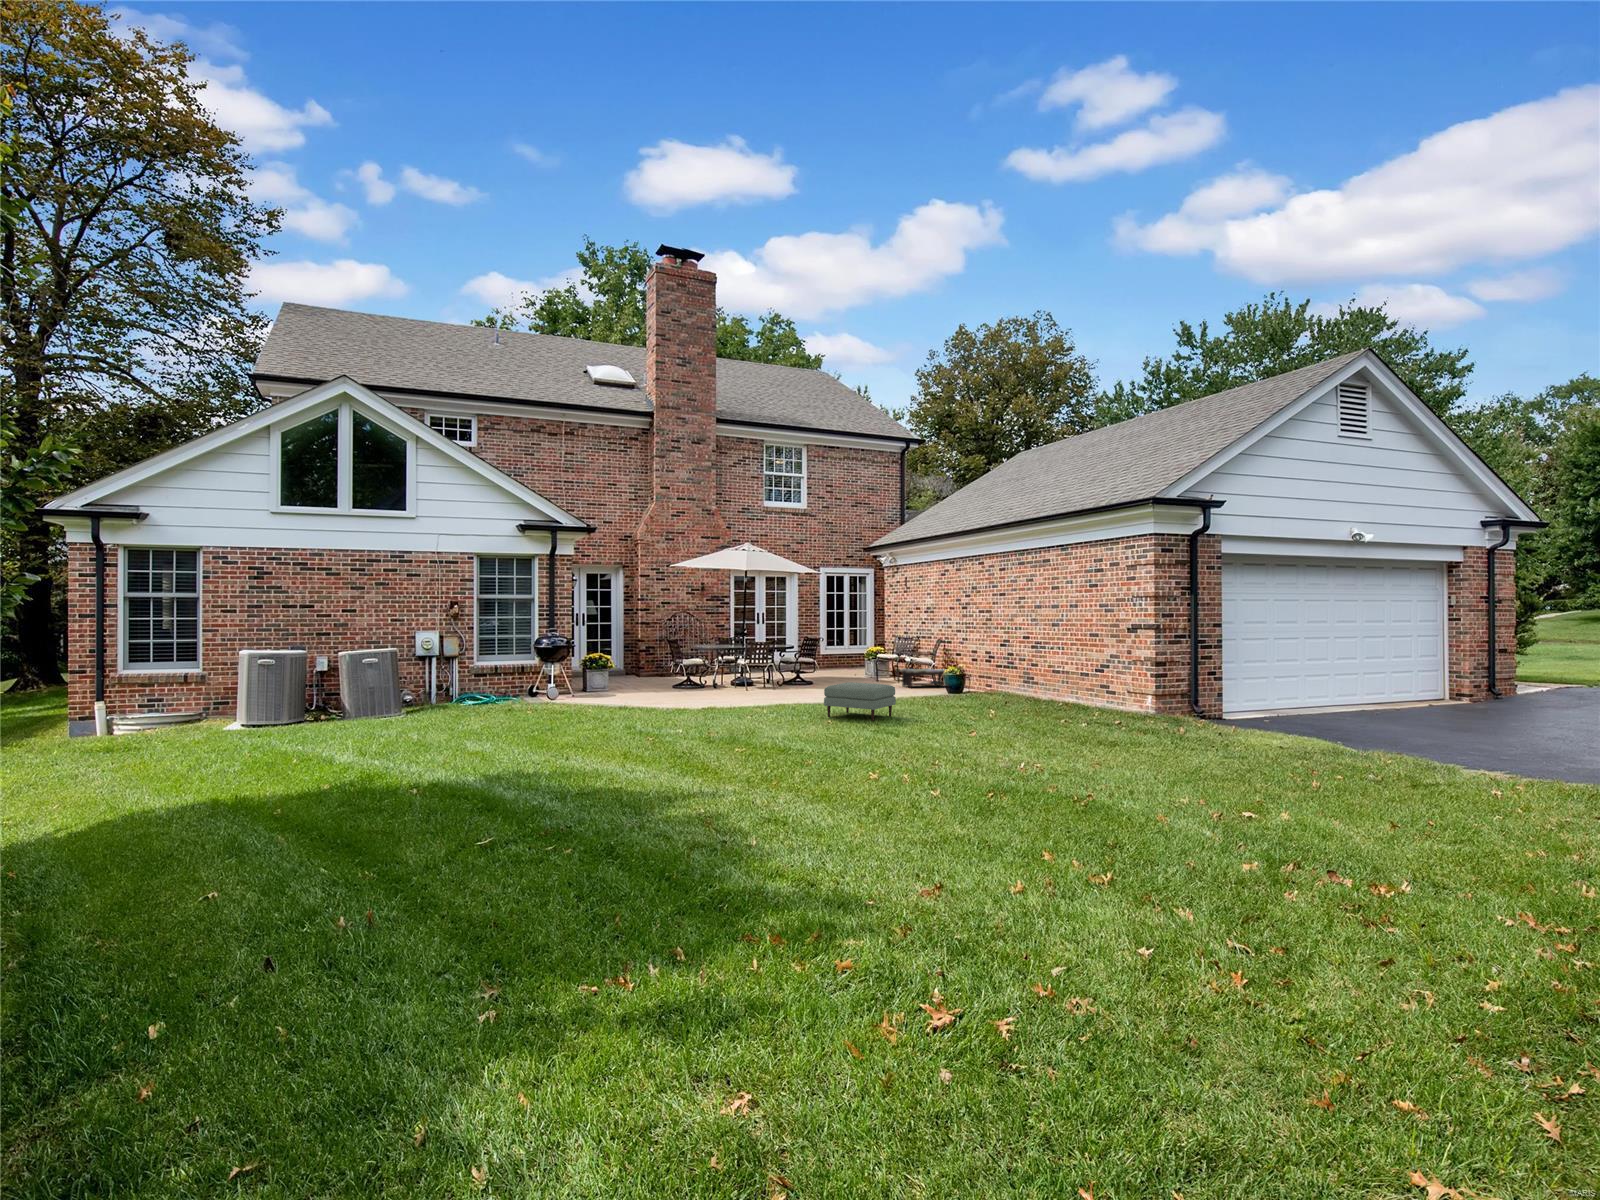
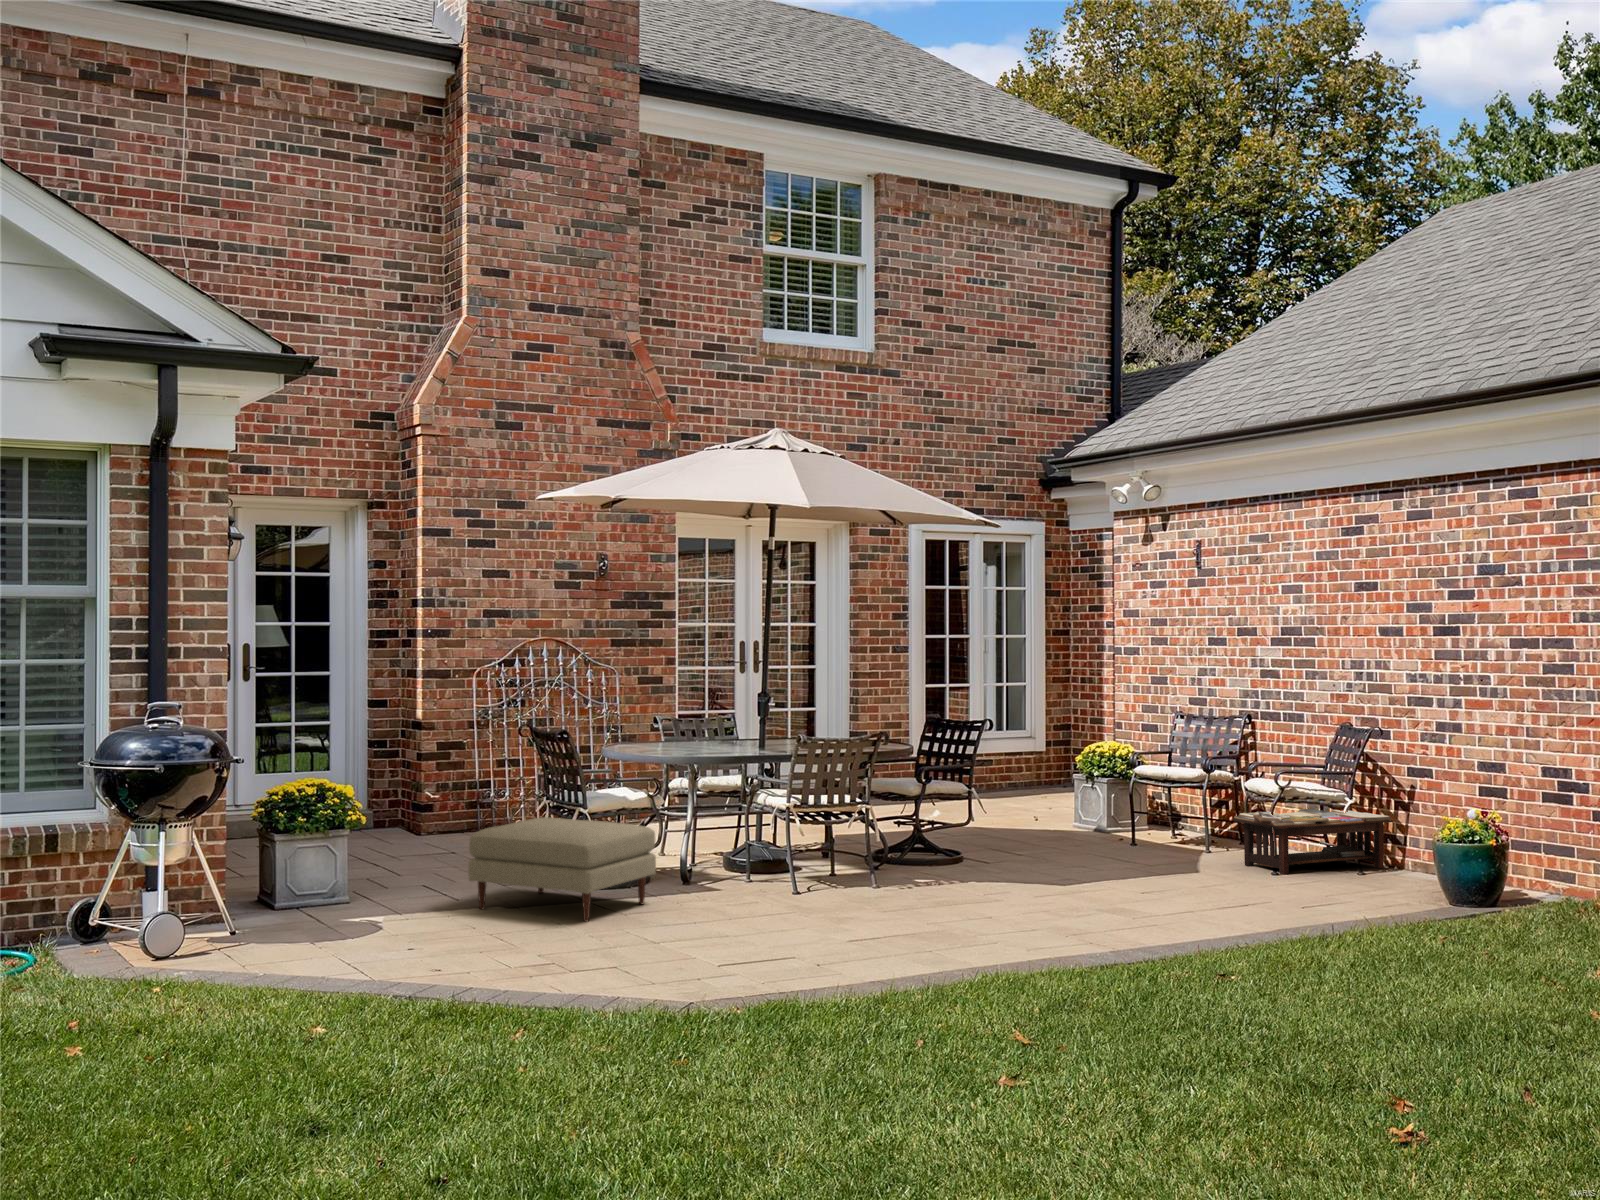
ottoman: present [824,682,896,721] -> present [468,817,656,922]

